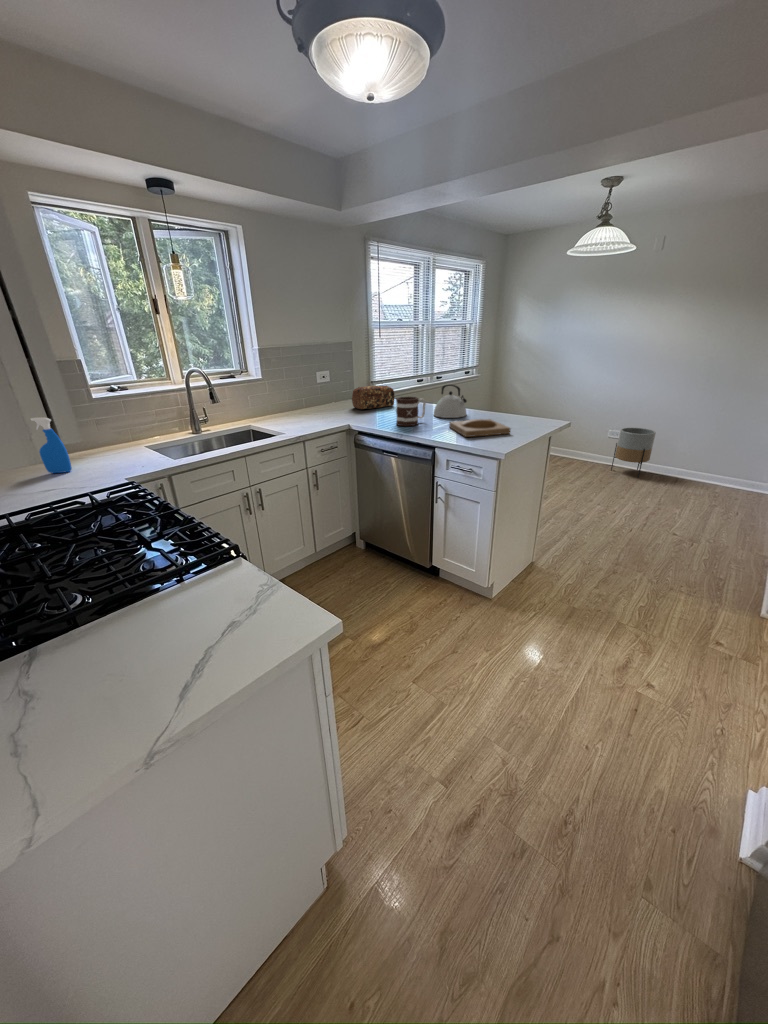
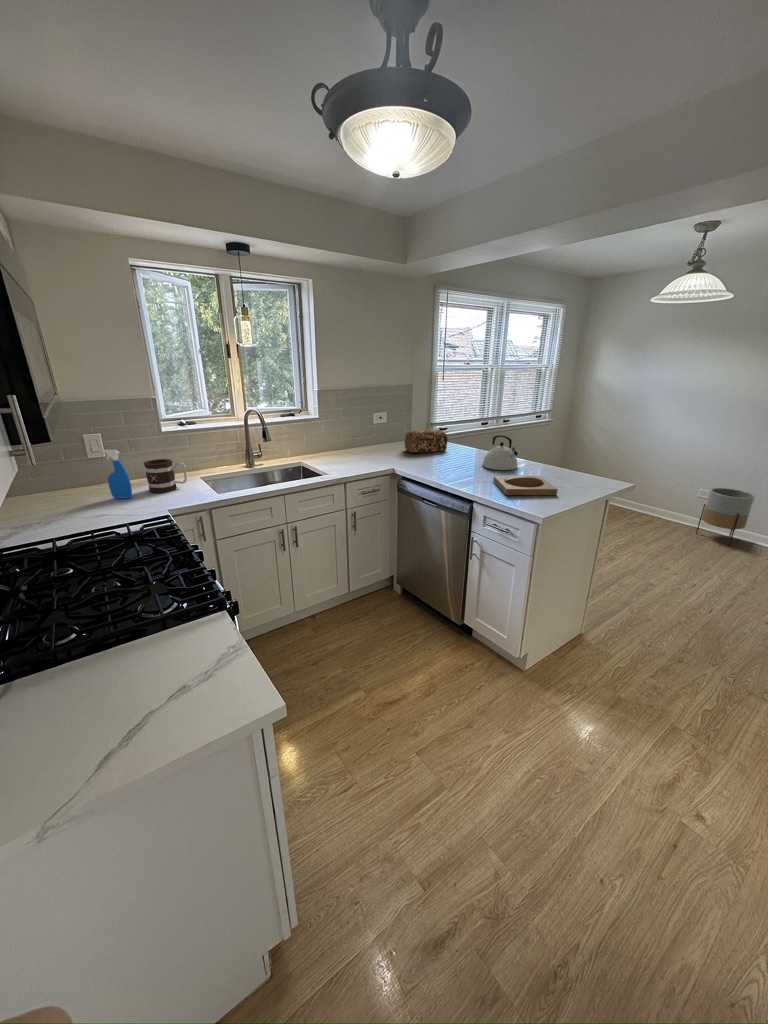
mug: present [396,397,426,426] -> present [144,459,187,493]

